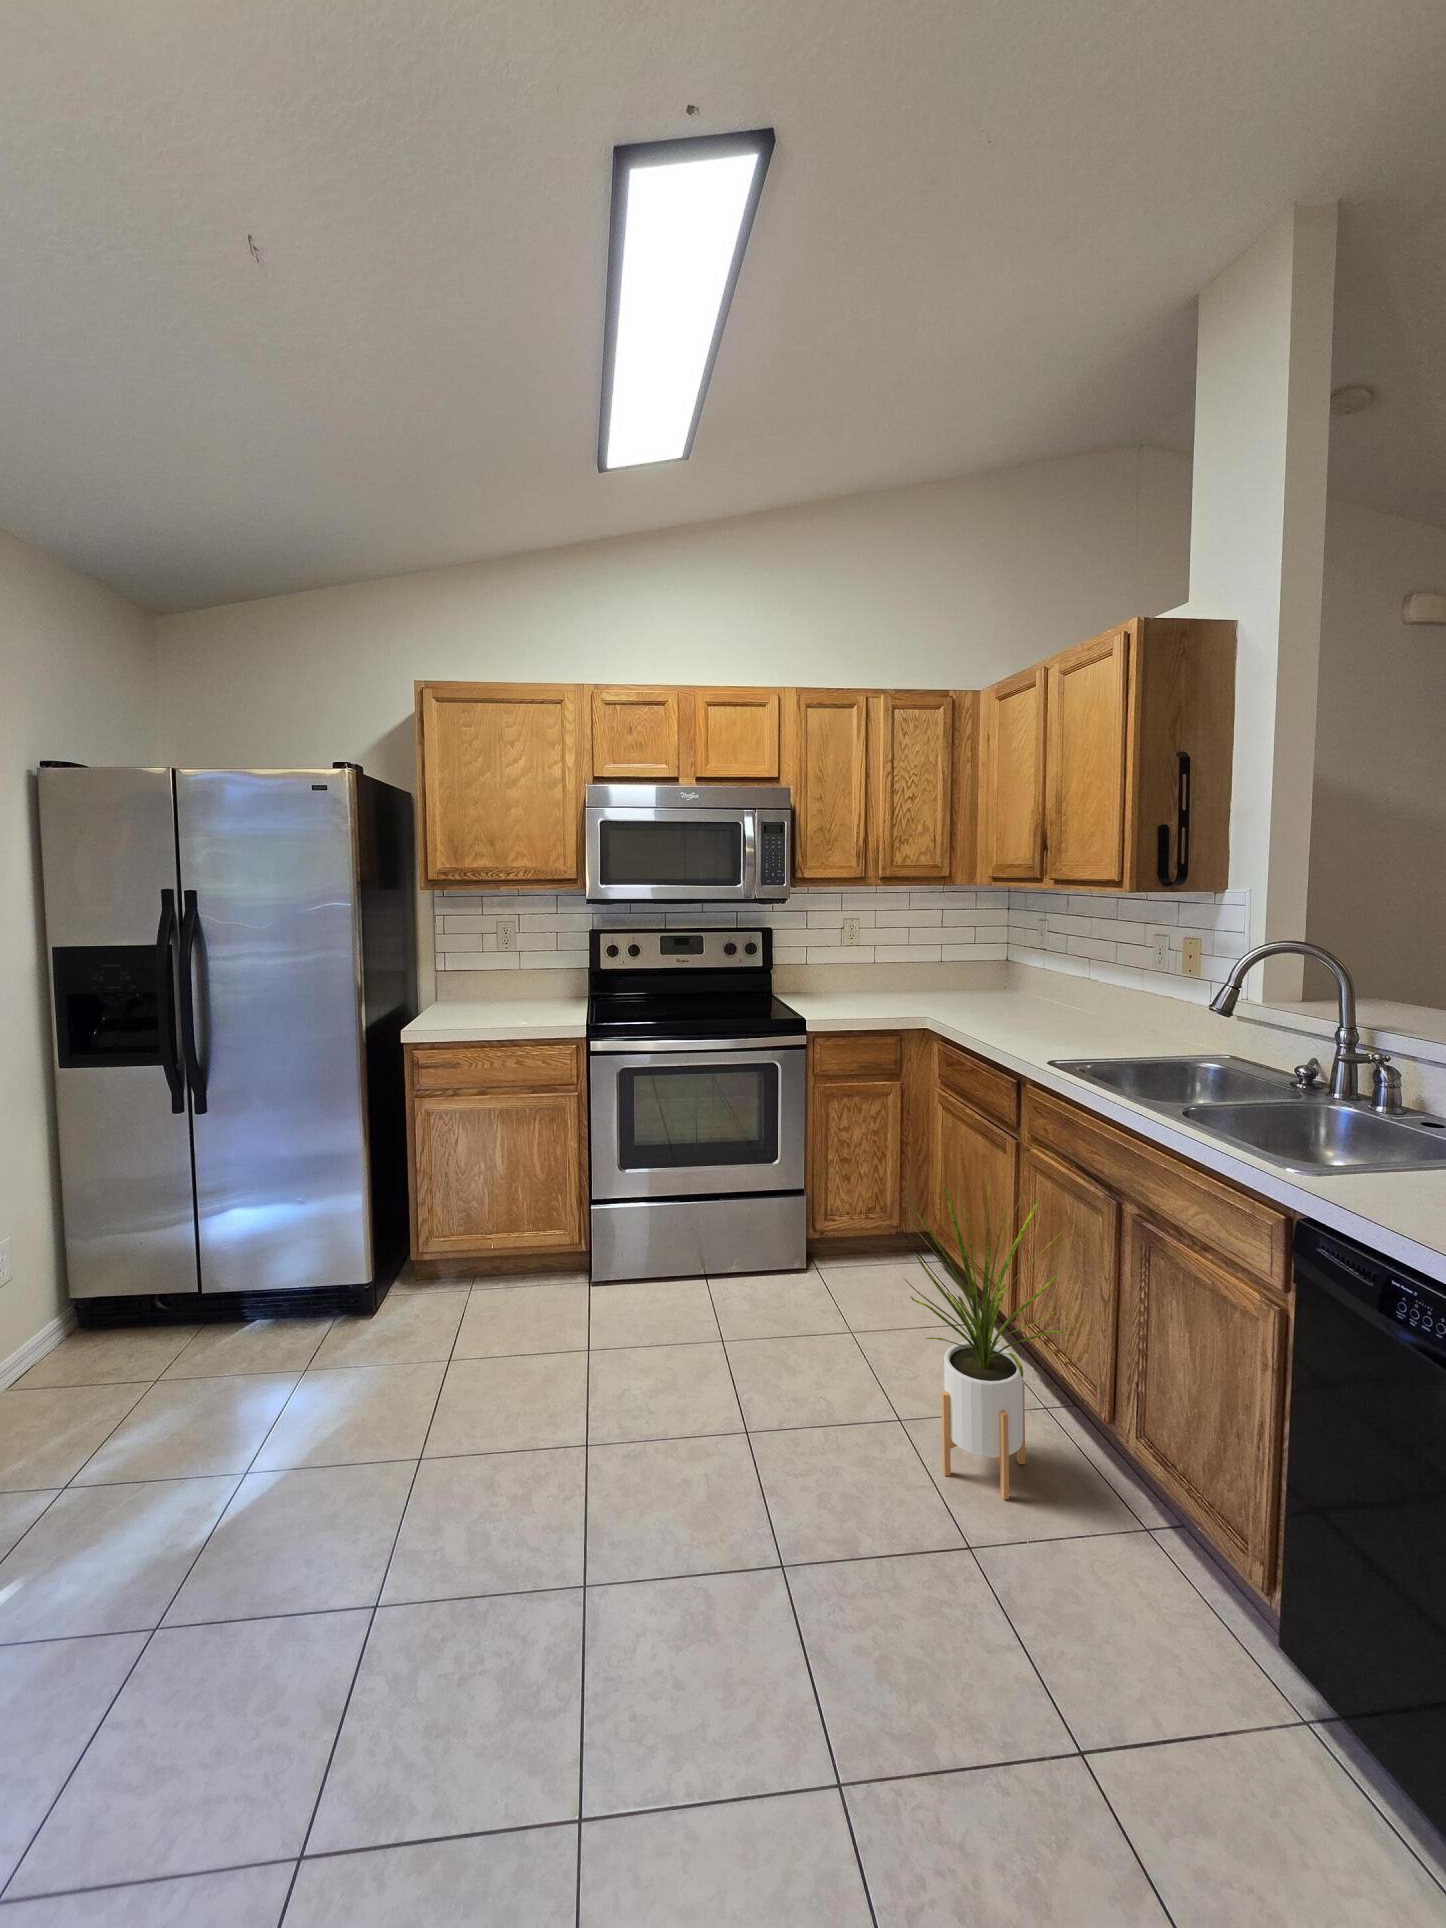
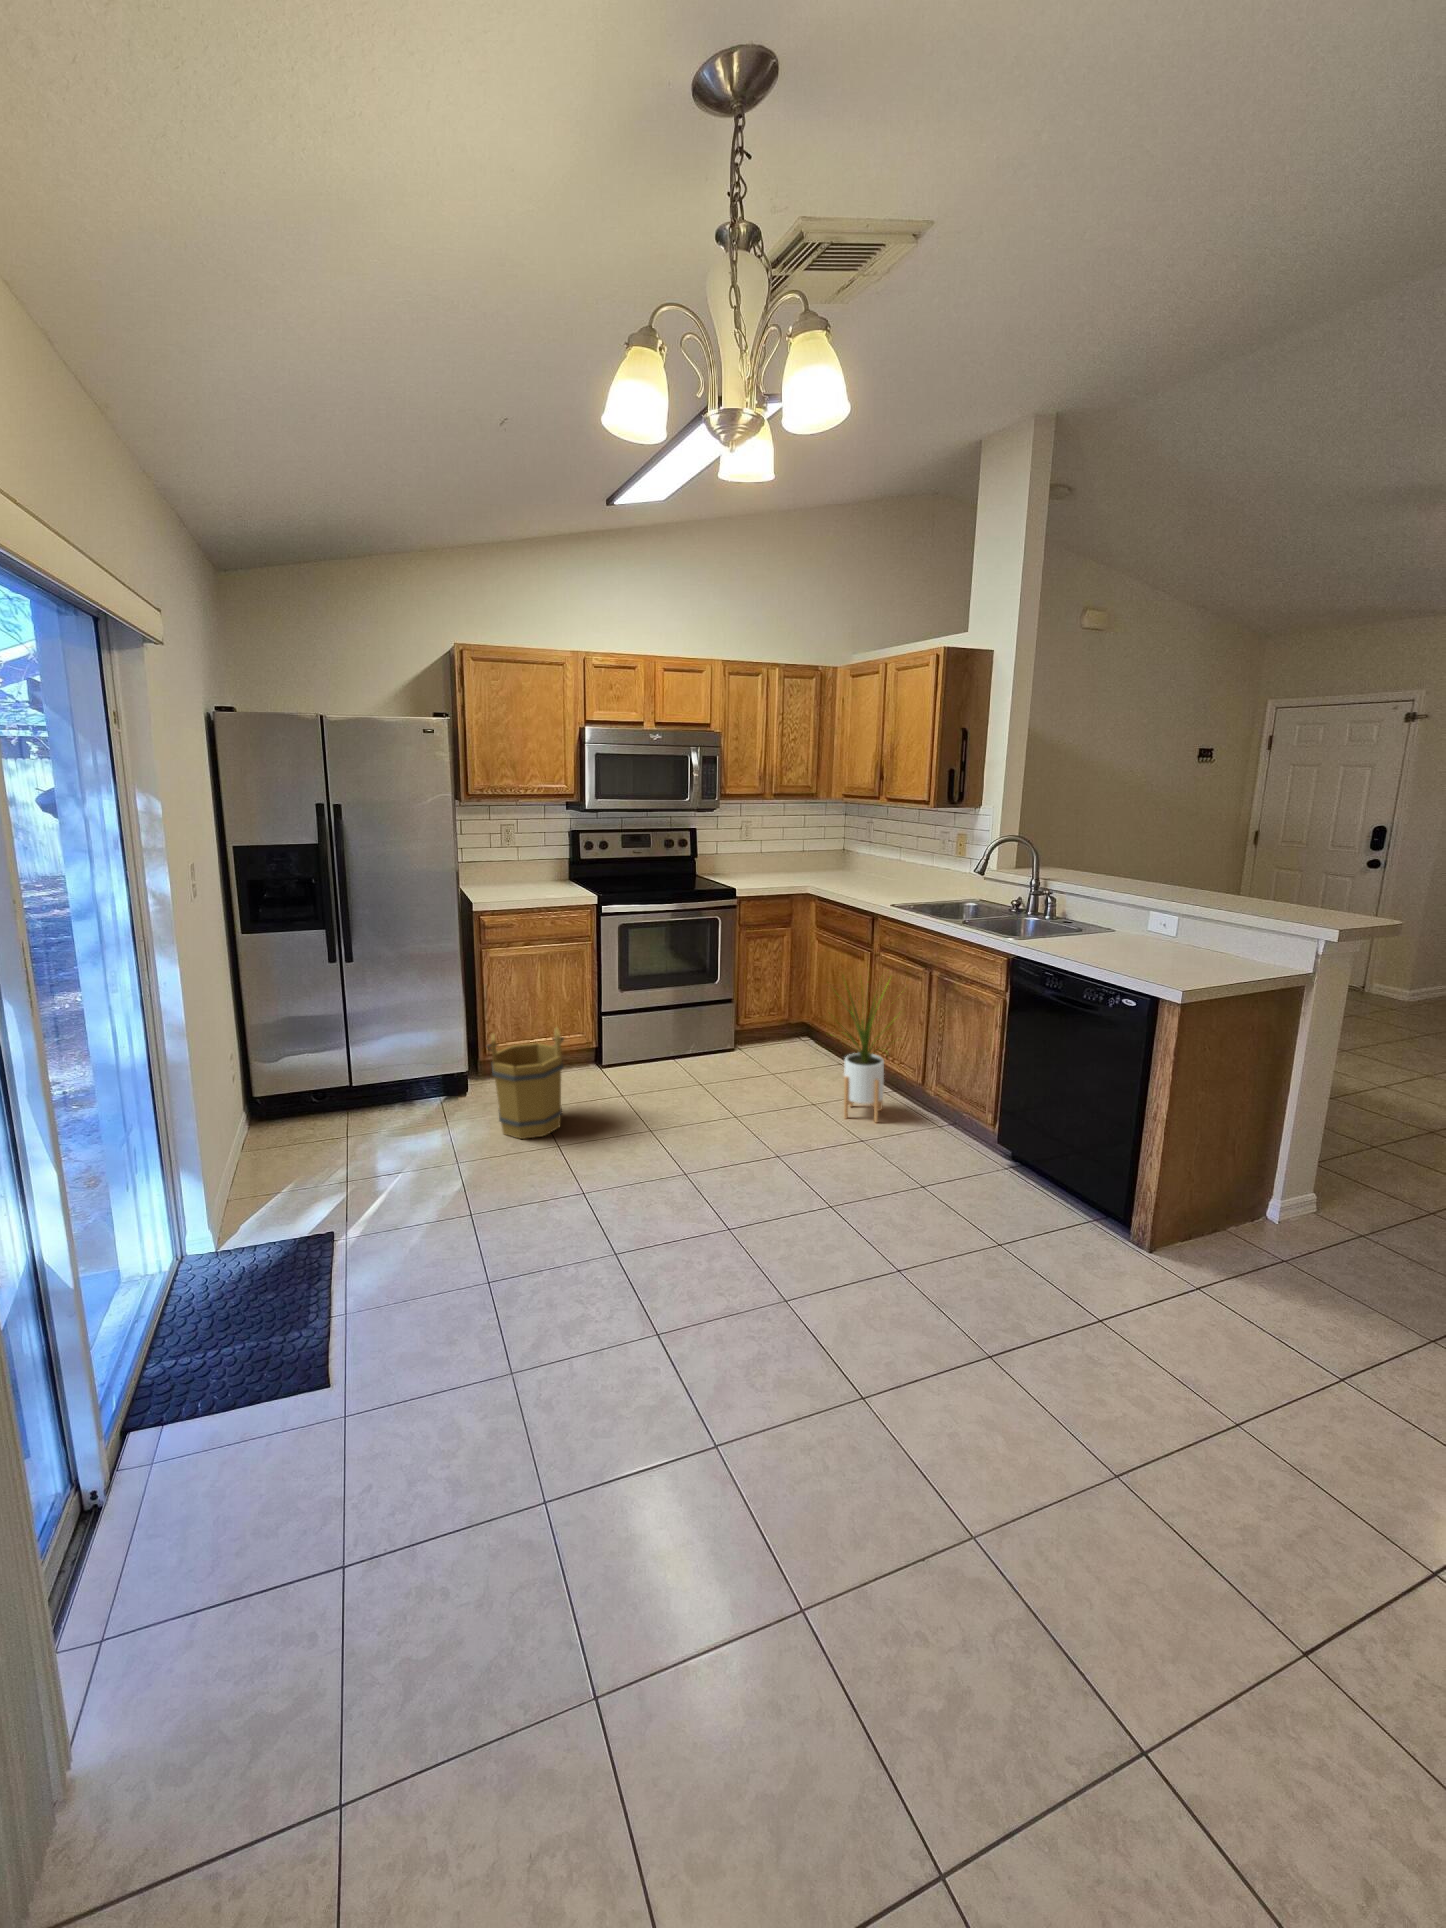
bucket: none [333,1241,464,1434] -> present [487,1028,564,1139]

